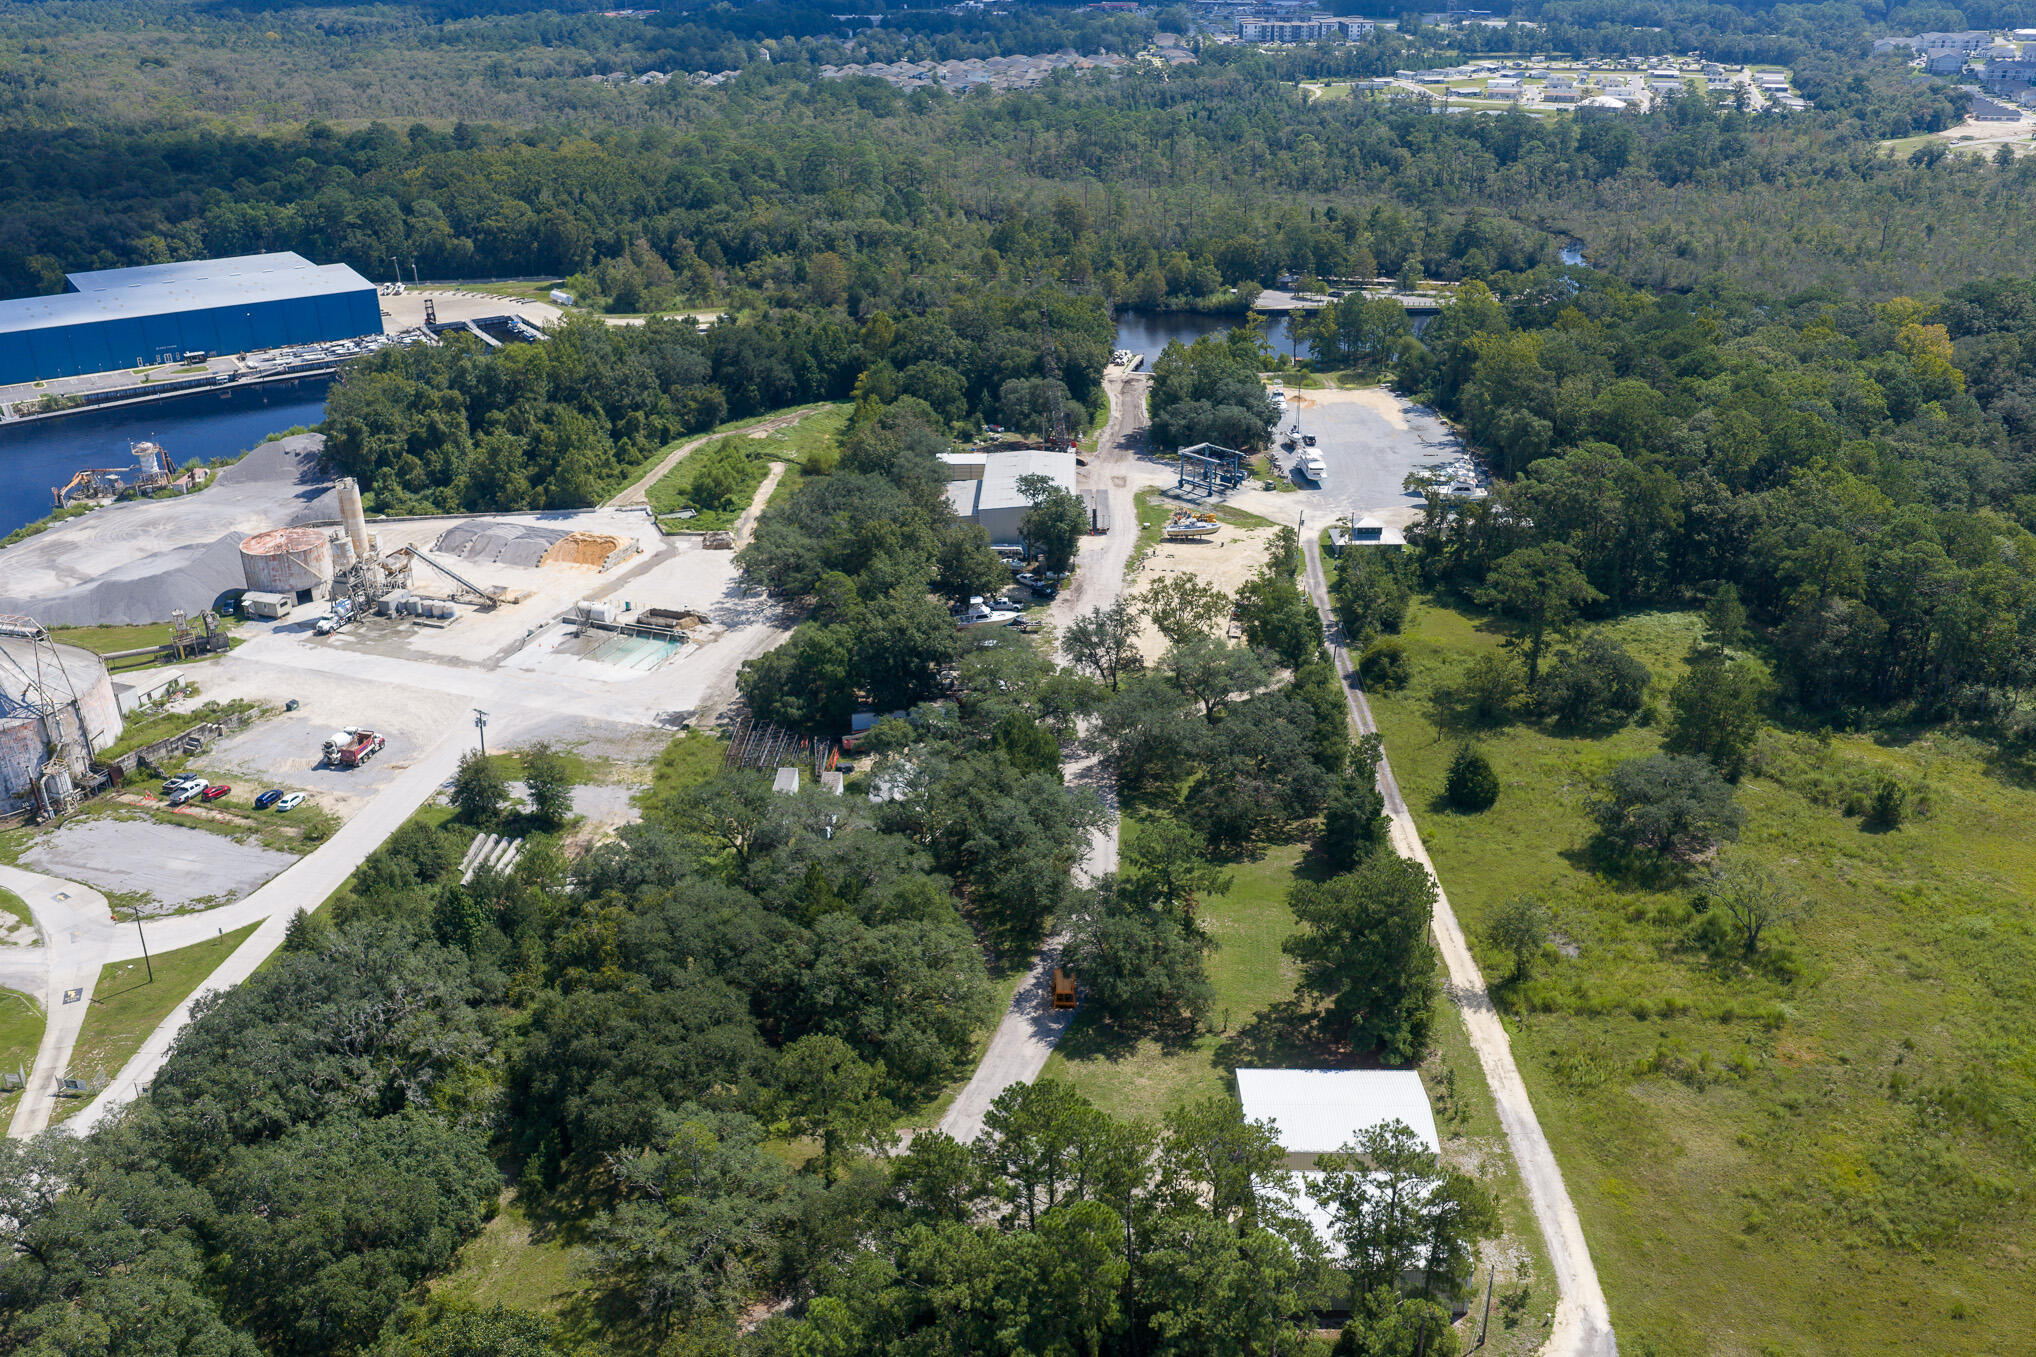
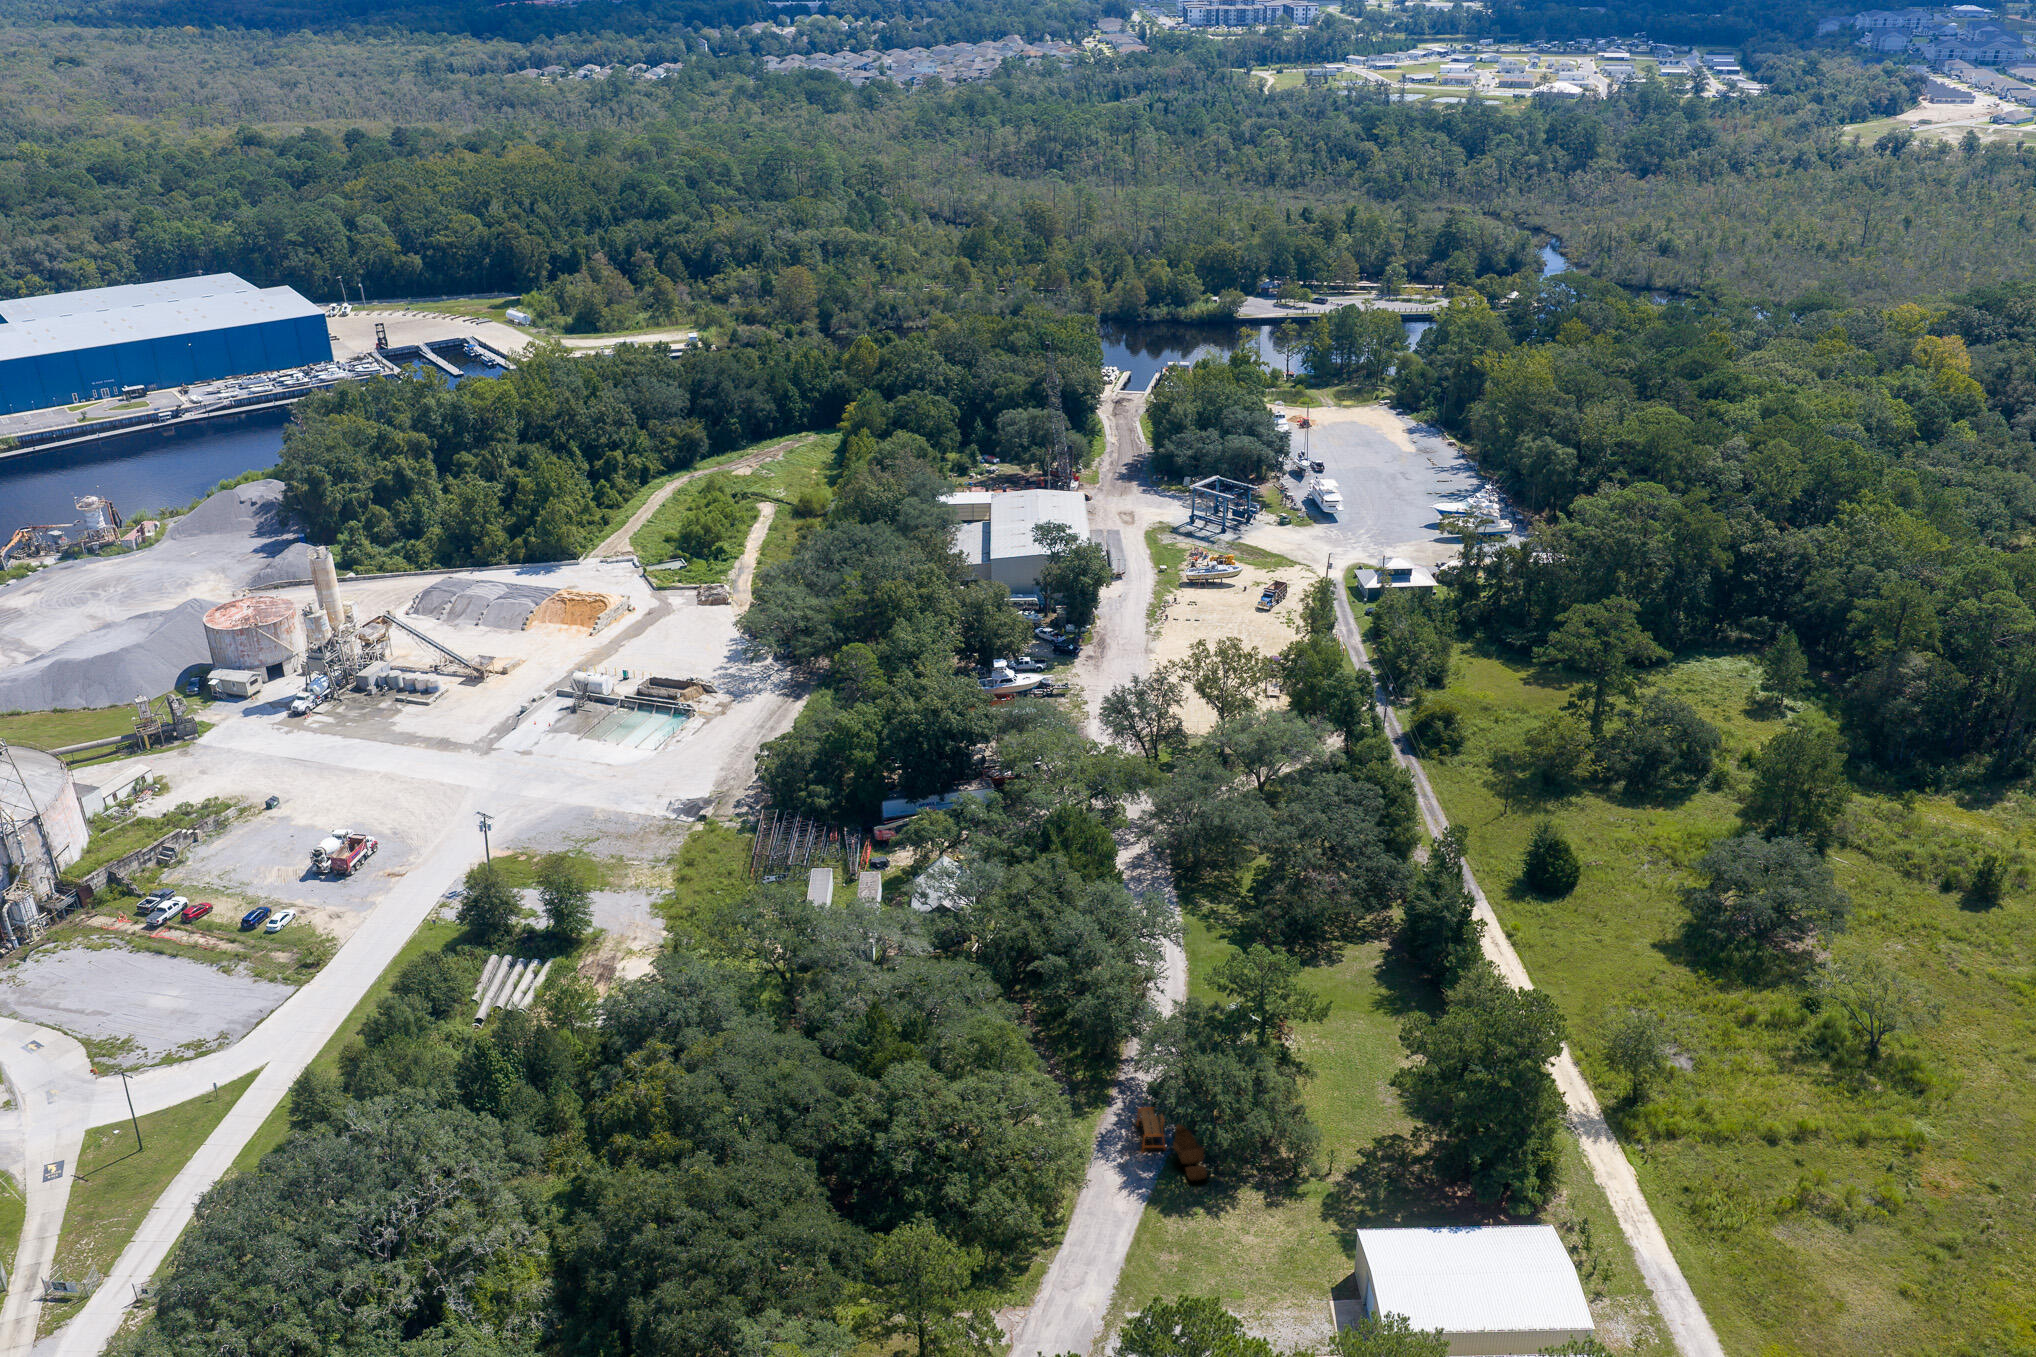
lounge chair: none [1081,980,1112,1036] -> present [1173,1124,1207,1181]

